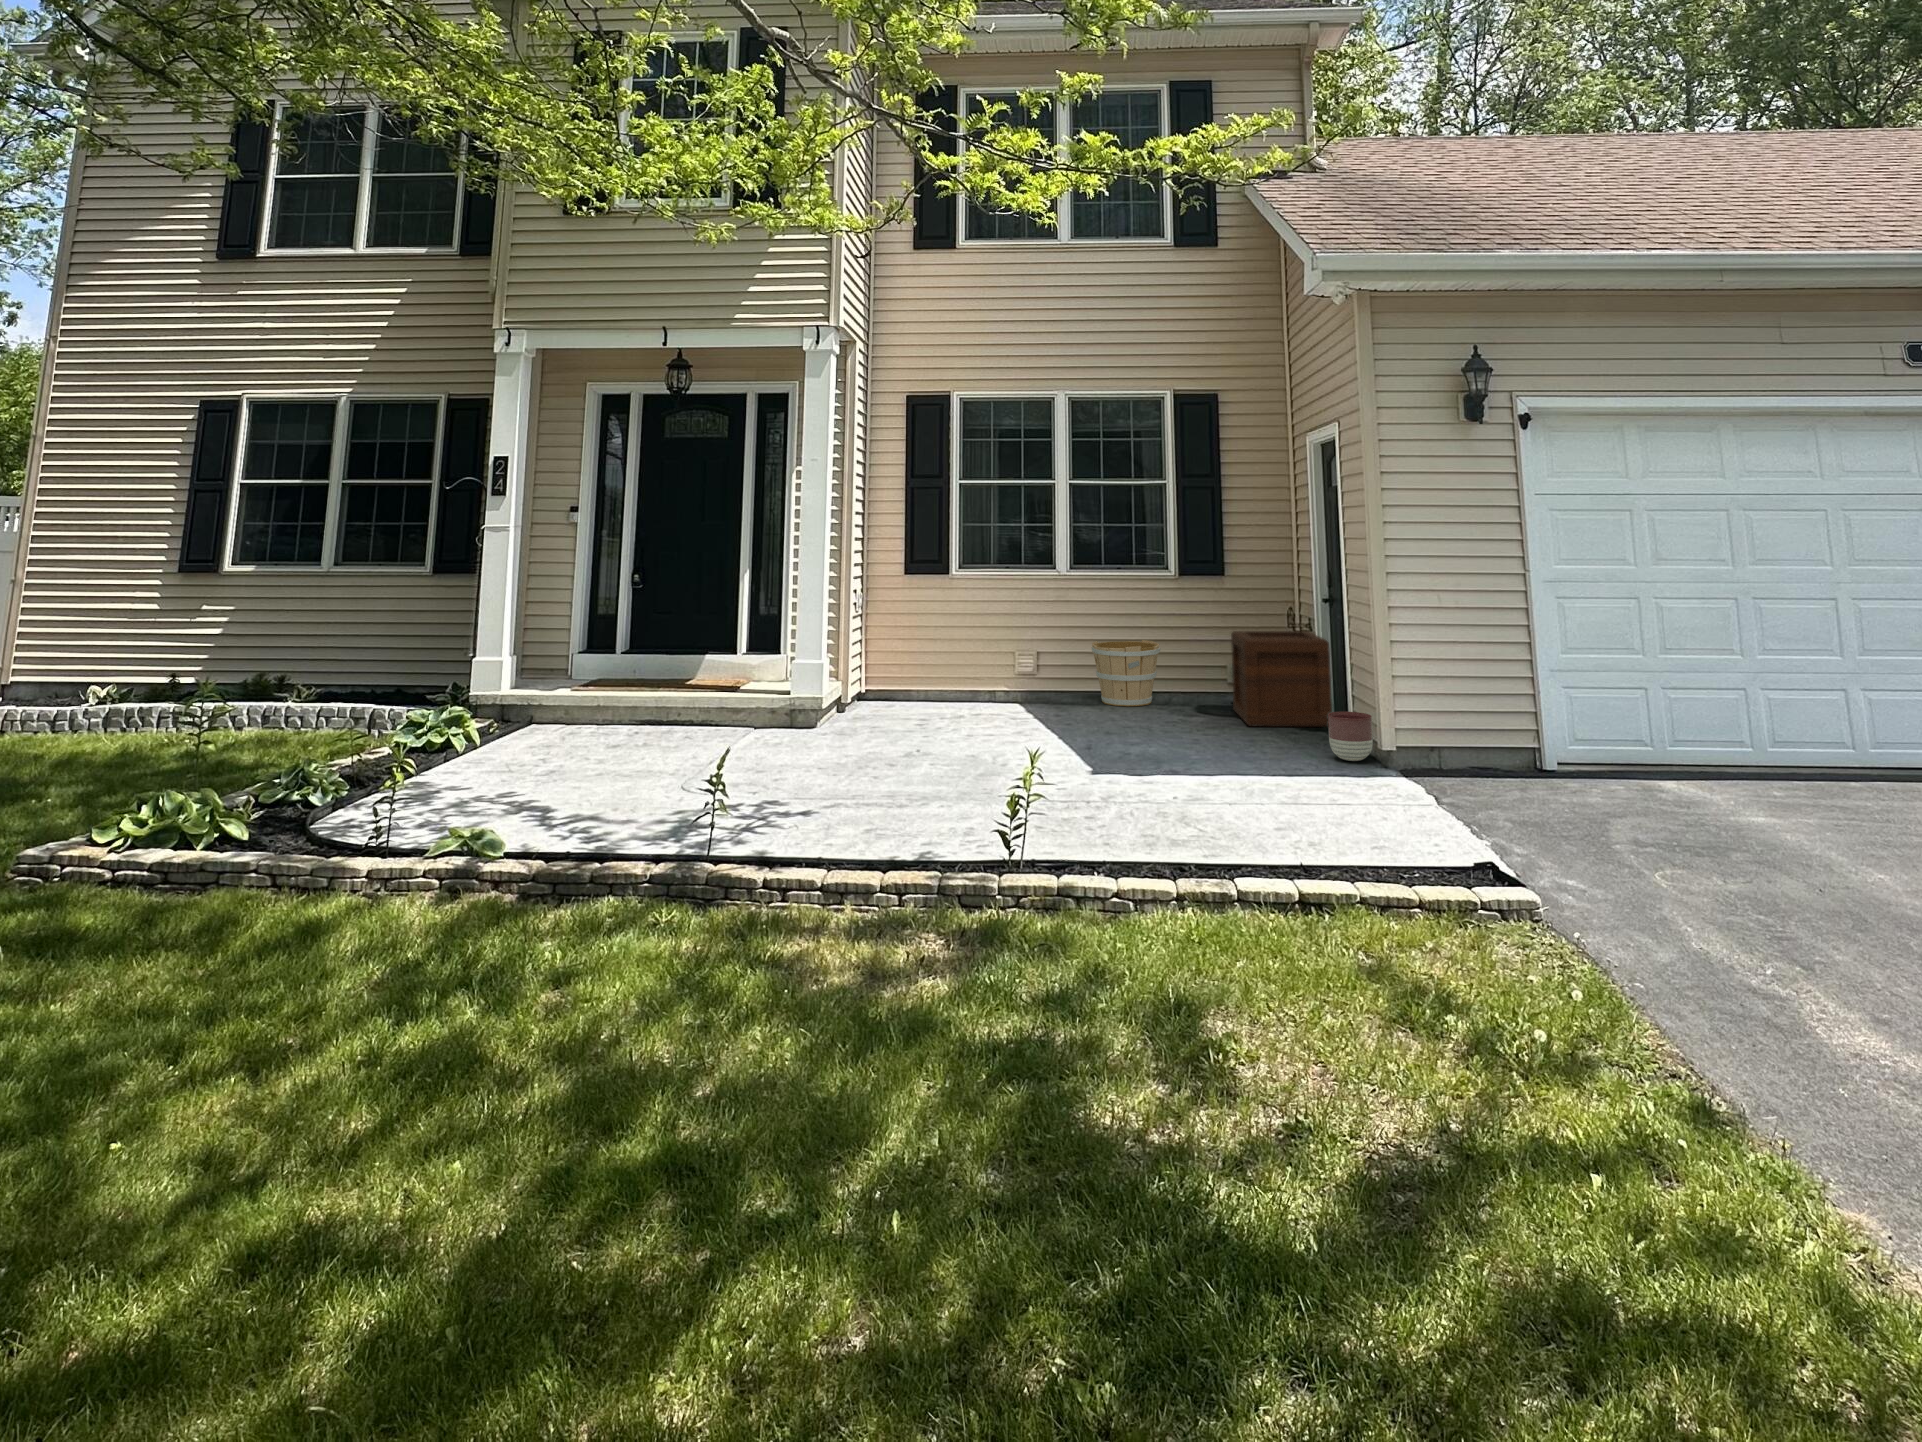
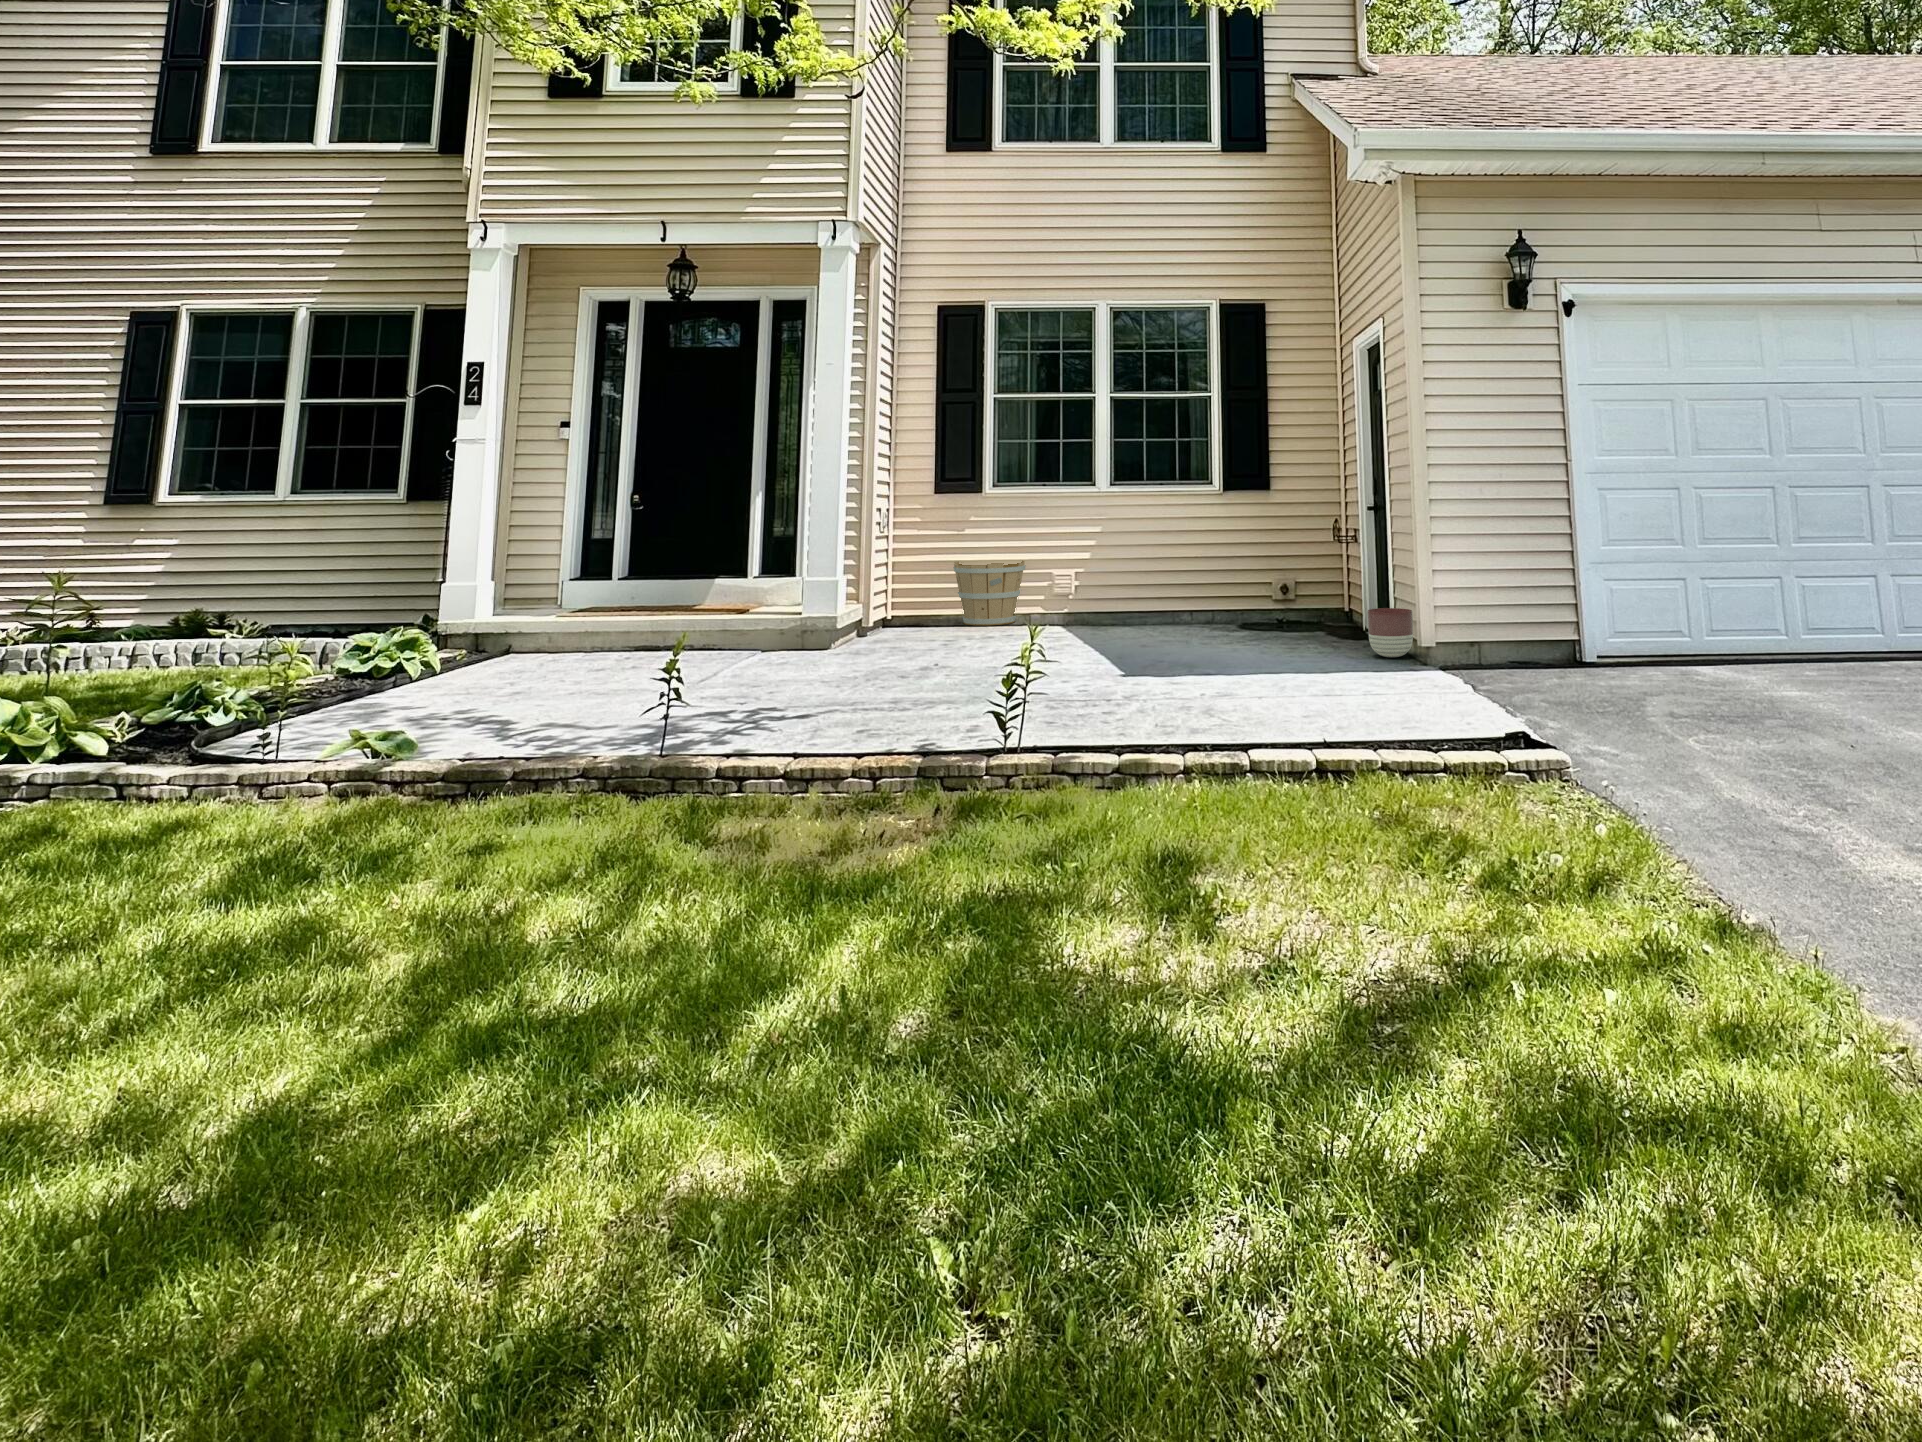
wooden crate: present [1231,631,1332,727] -> none [1273,540,1374,634]
wooden bucket: present [1091,640,1160,706] -> present [953,560,1026,626]

